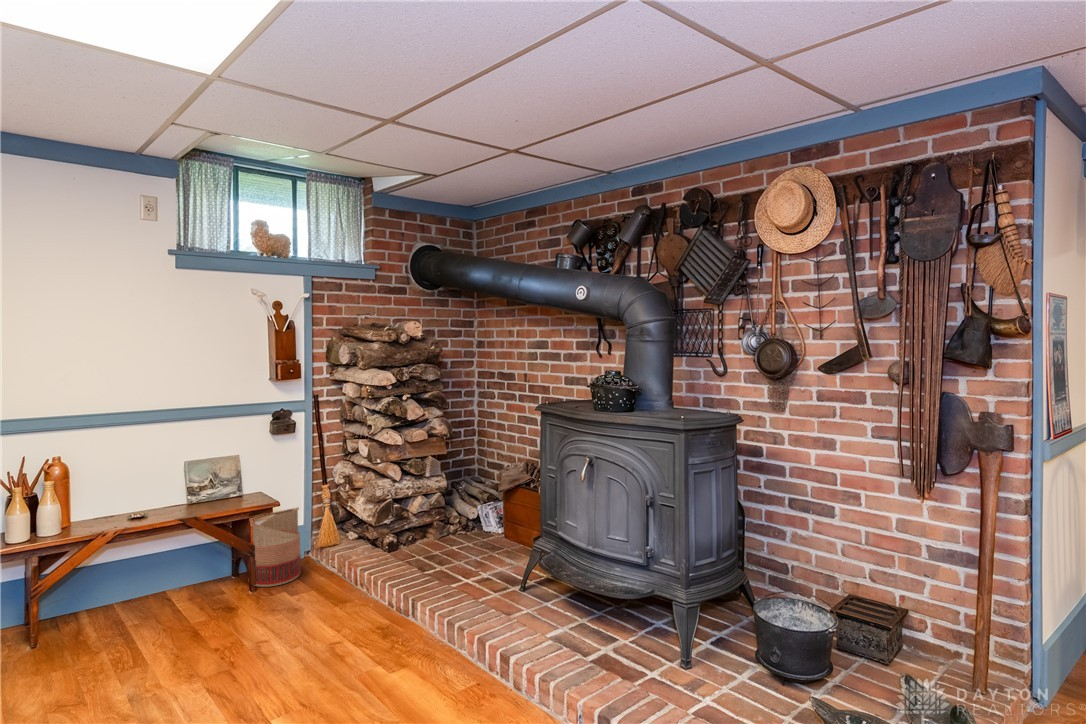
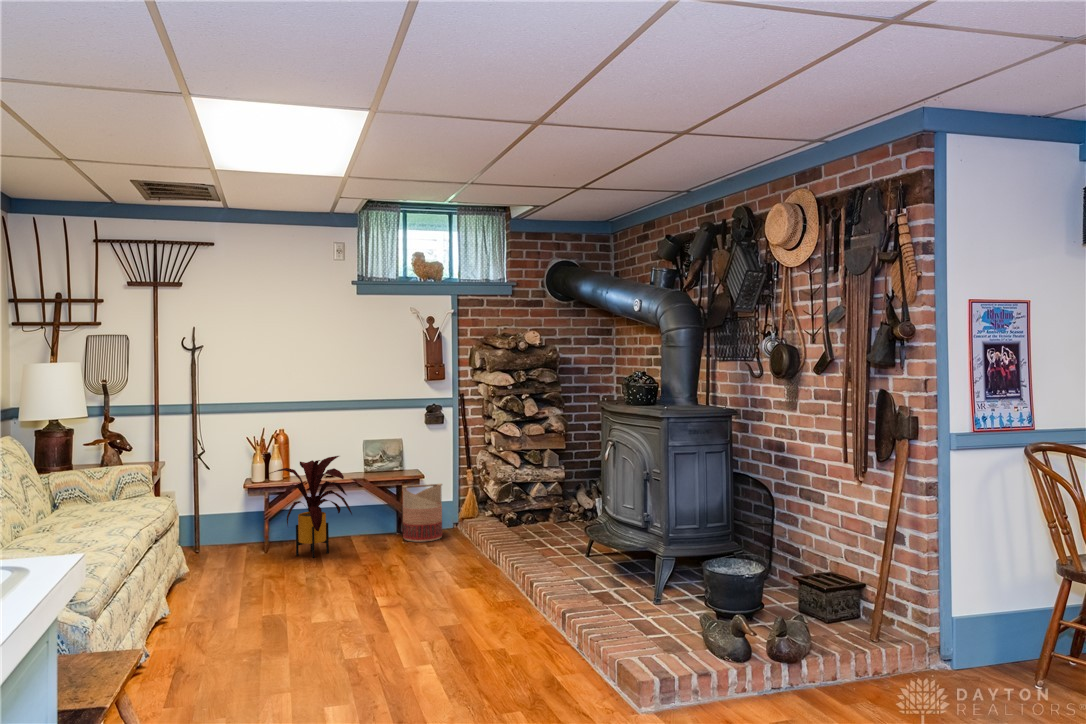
house plant: none [33,490,185,647] -> present [269,456,352,558]

